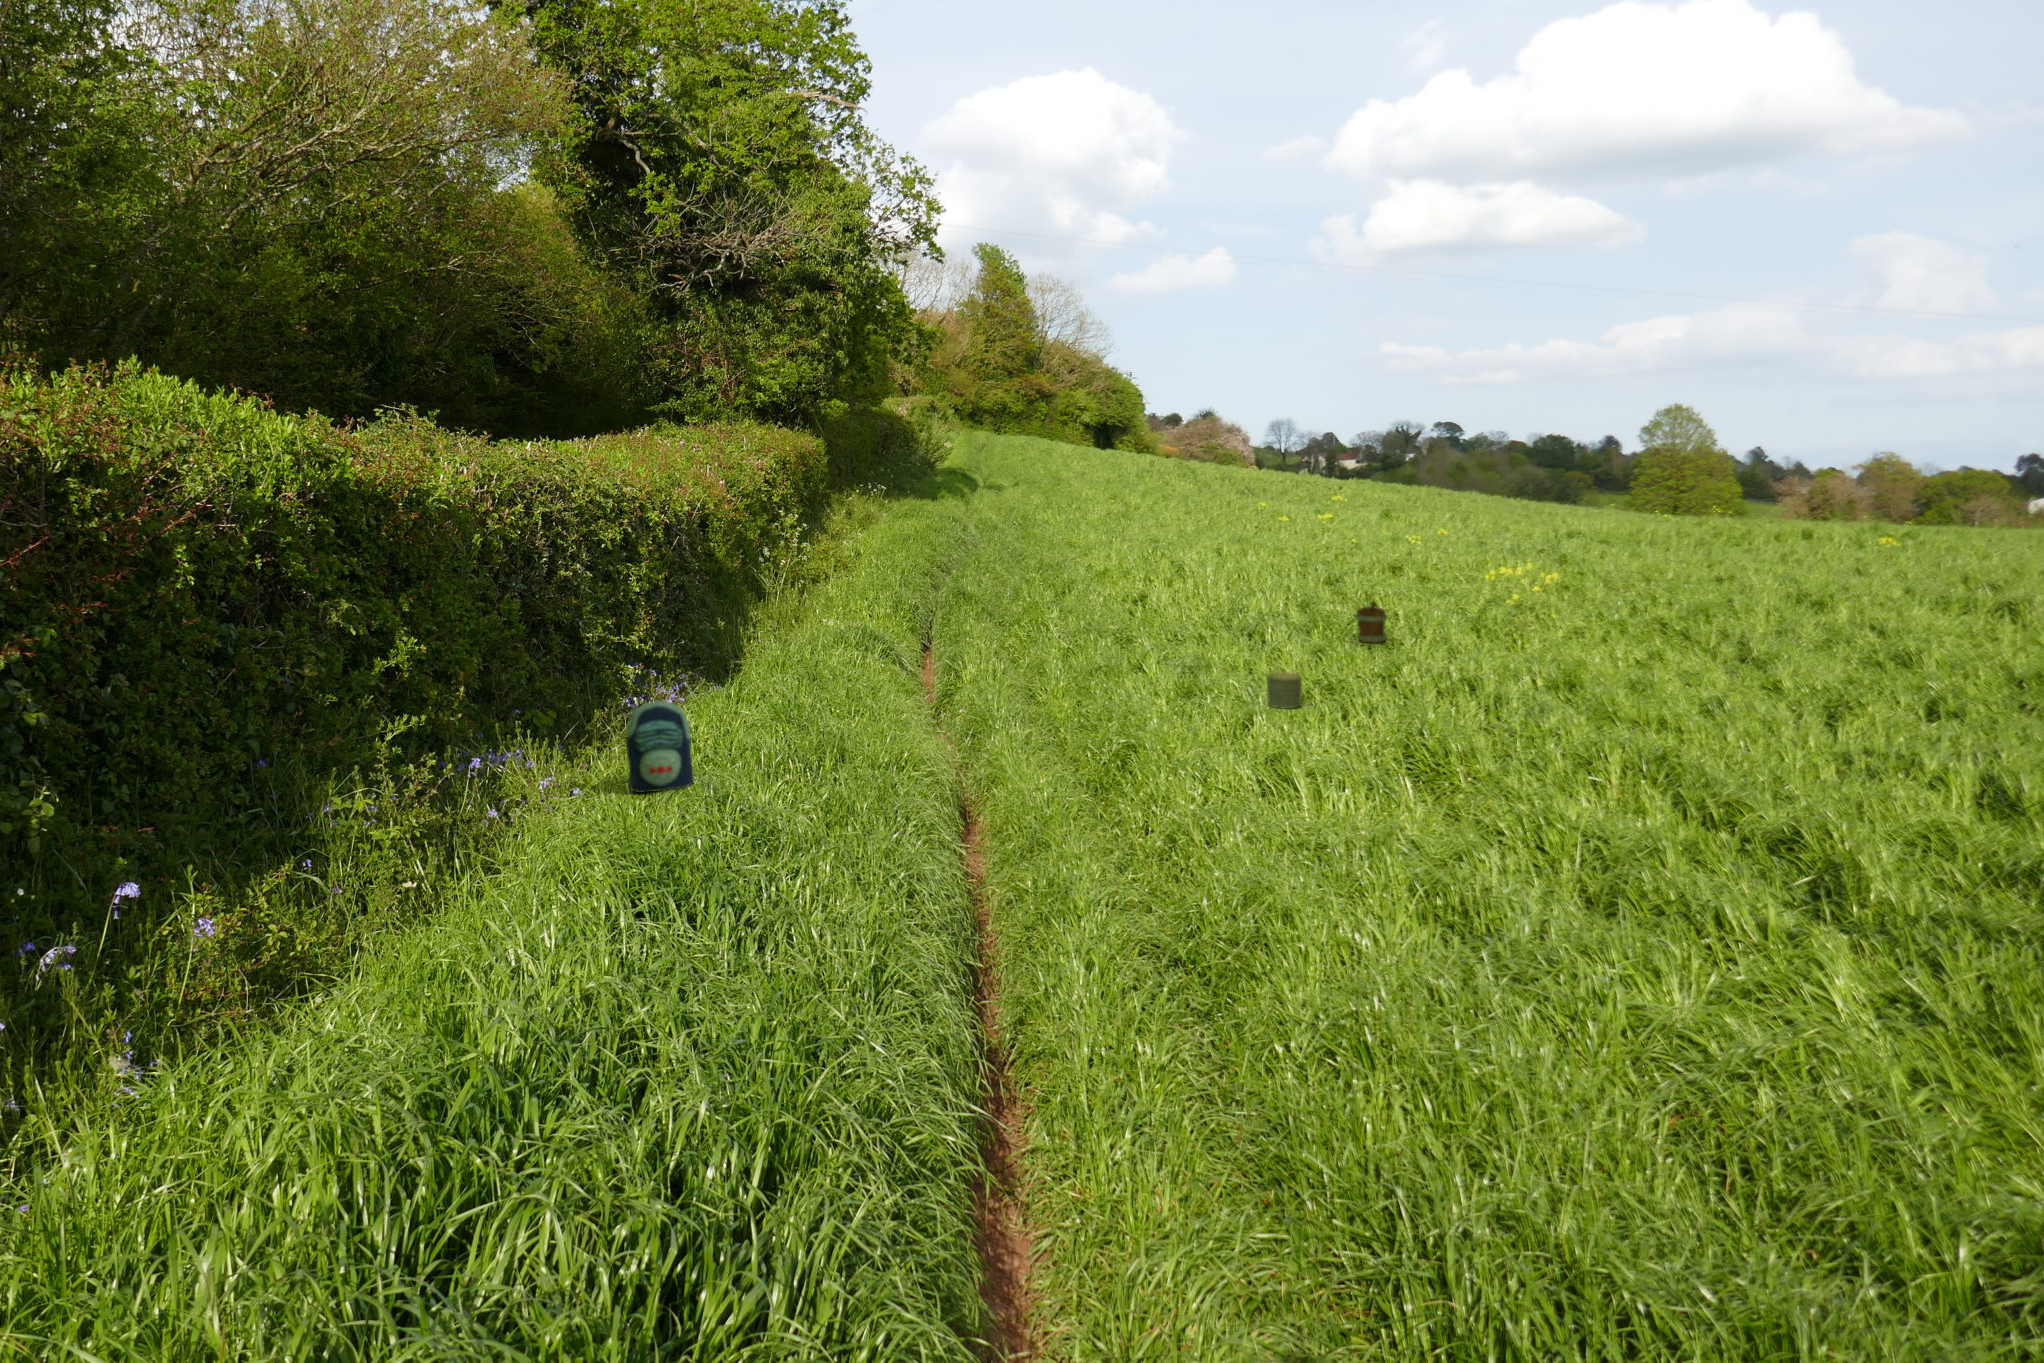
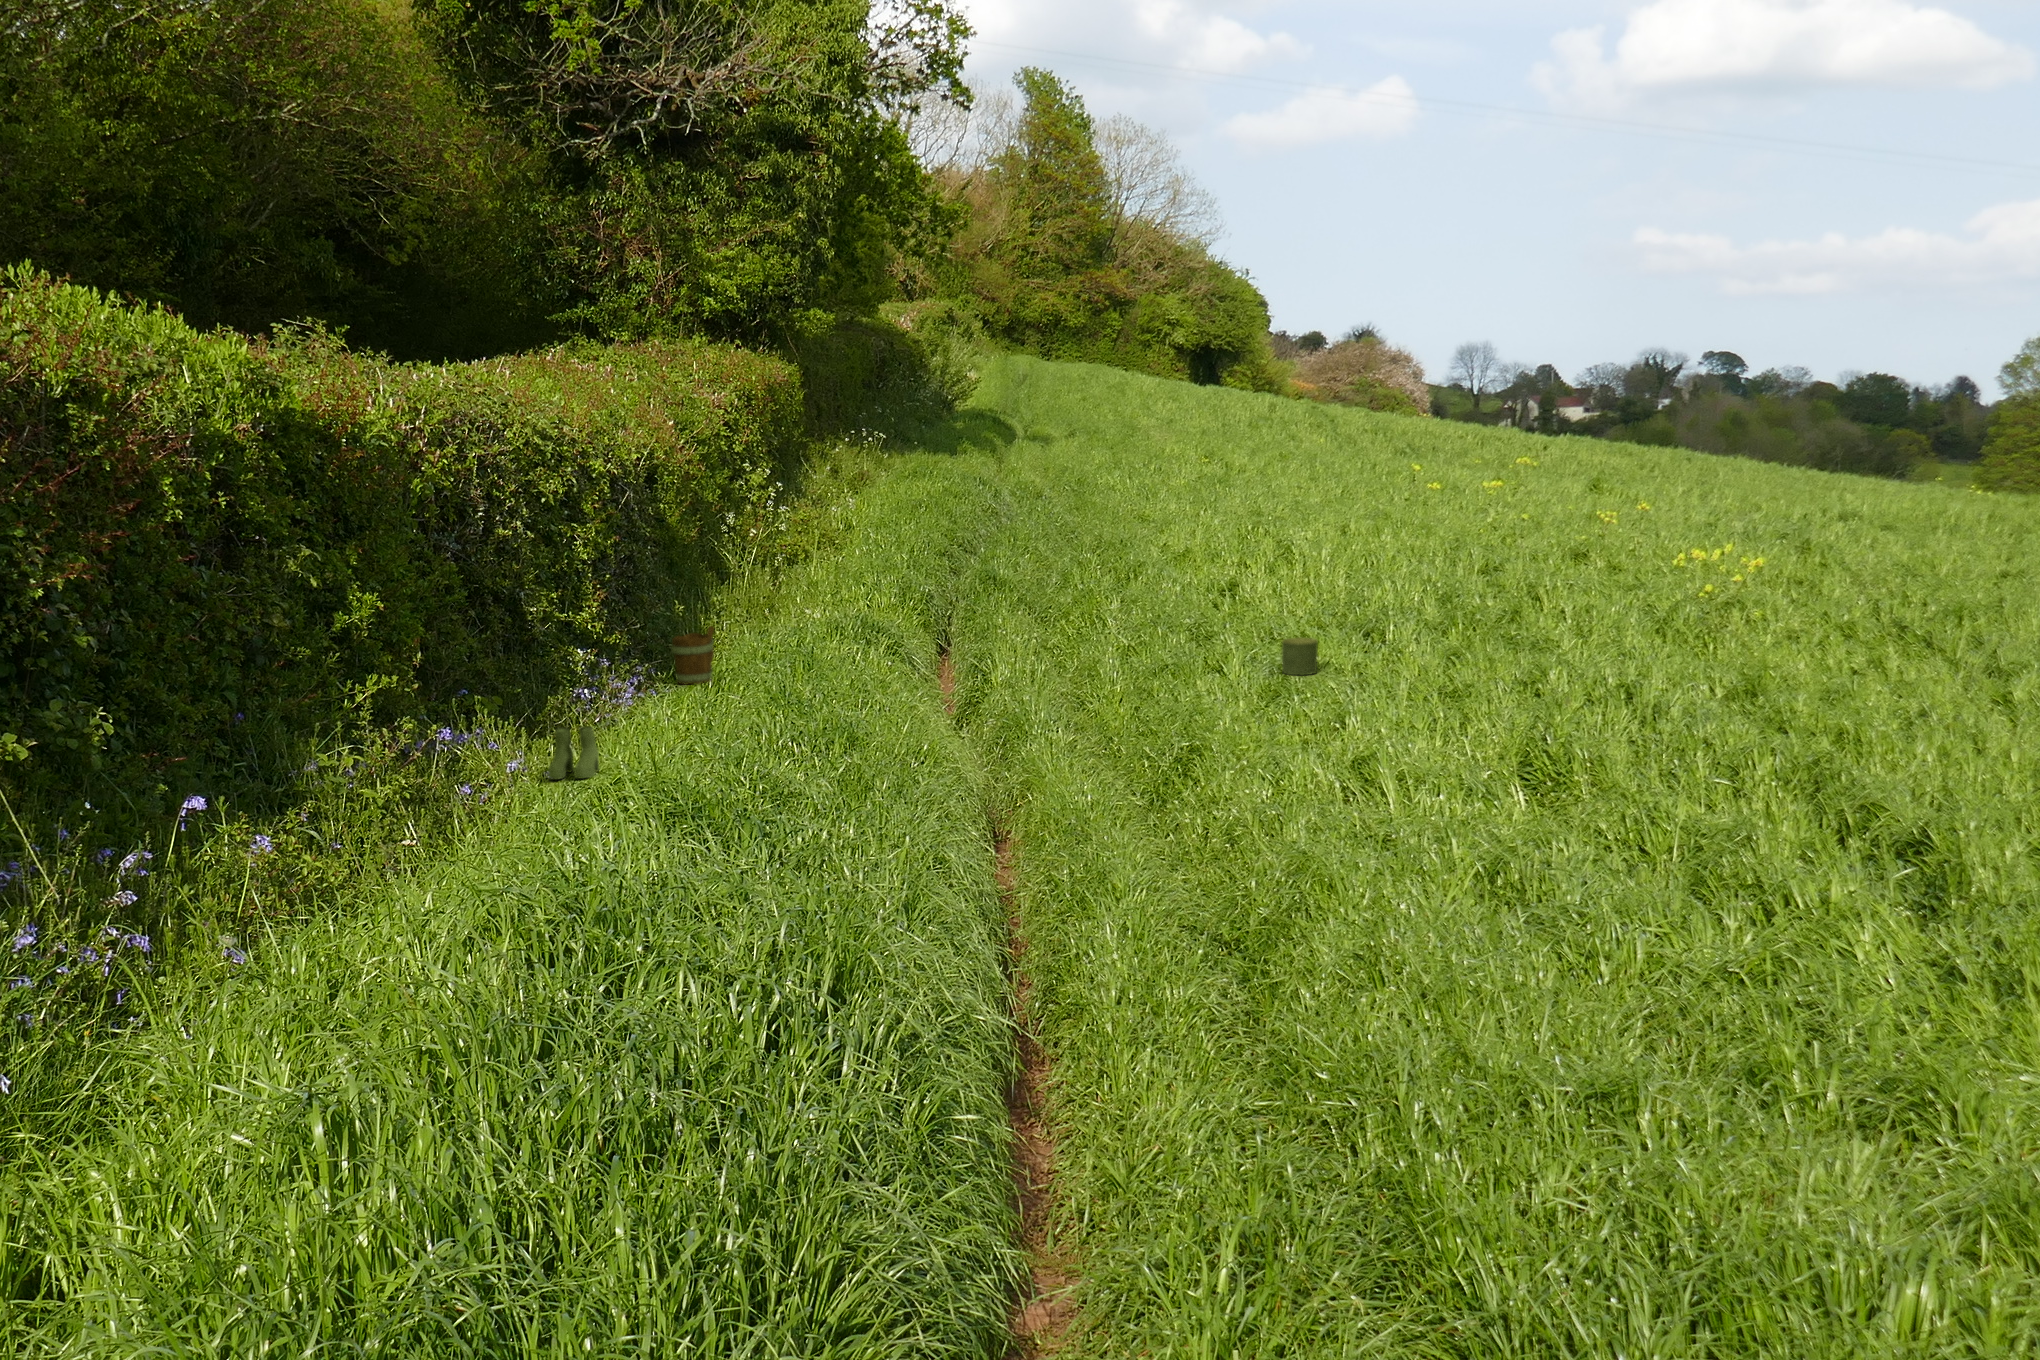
bucket: present [1355,602,1388,643] -> present [672,626,714,685]
backpack: present [626,701,694,793] -> none [598,647,667,739]
boots: none [560,795,617,855] -> present [548,726,599,780]

